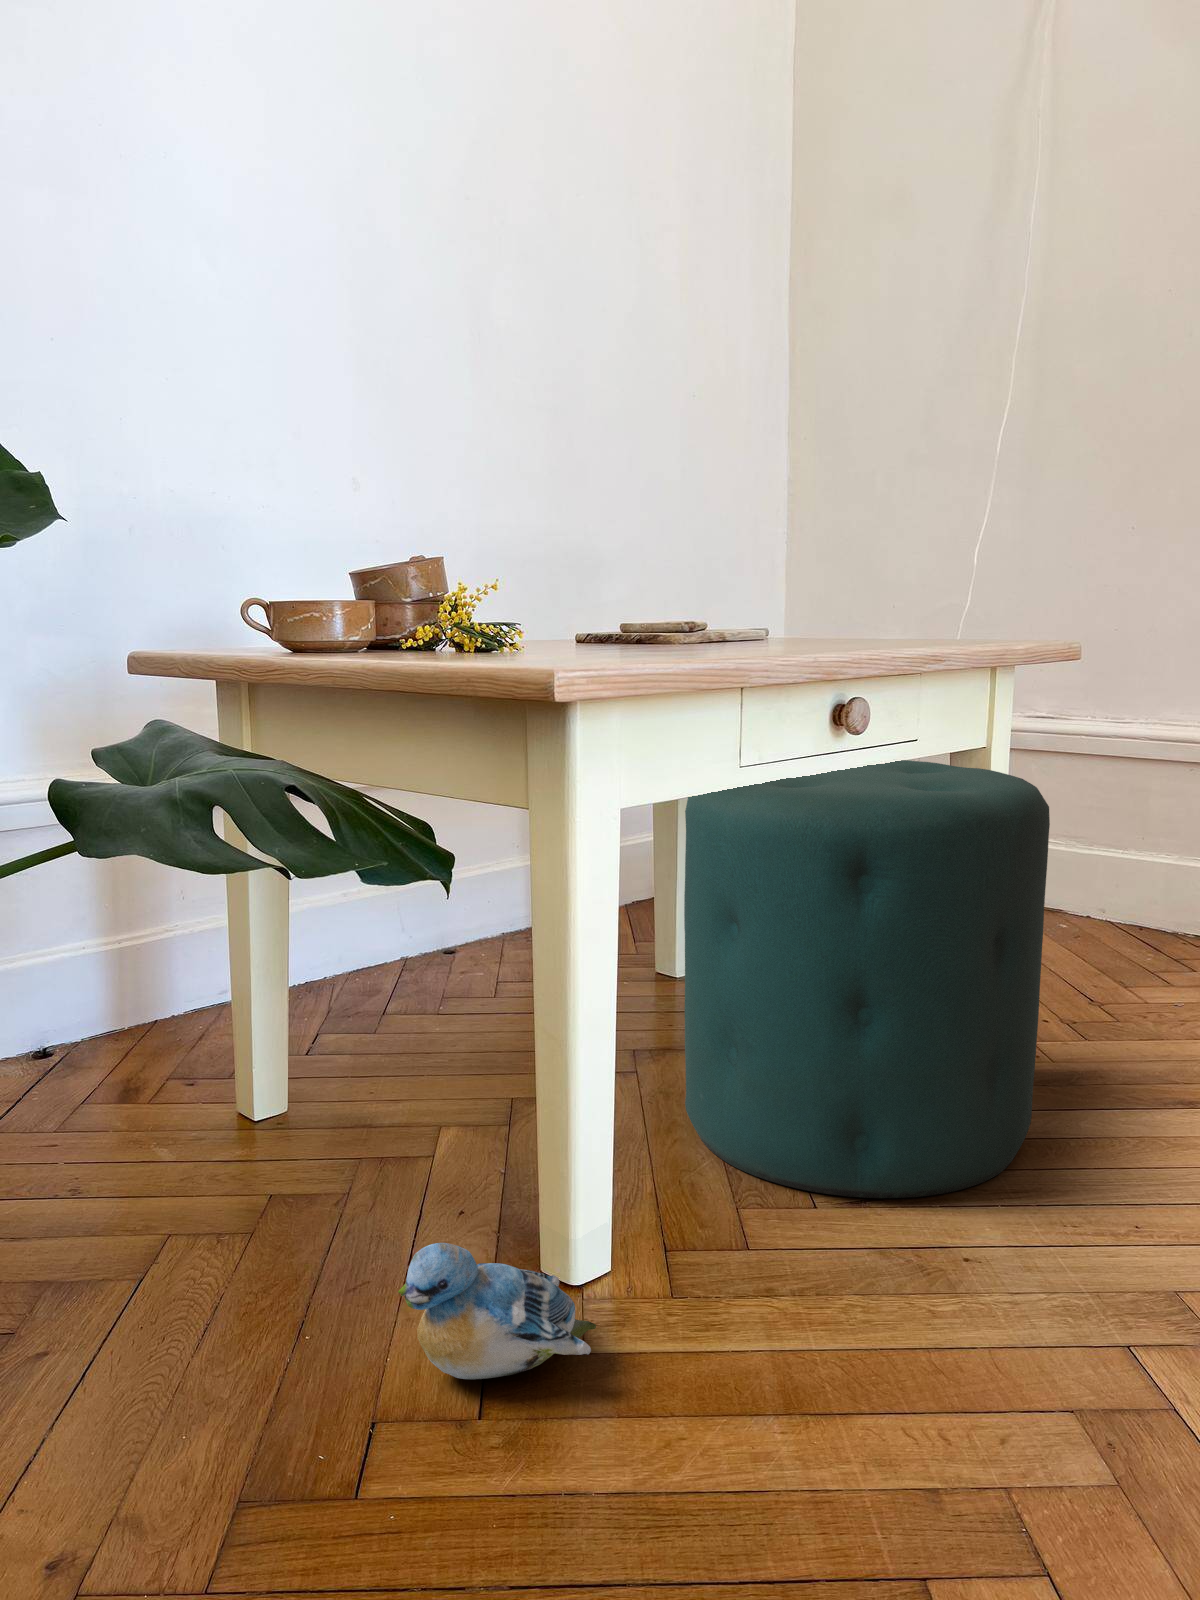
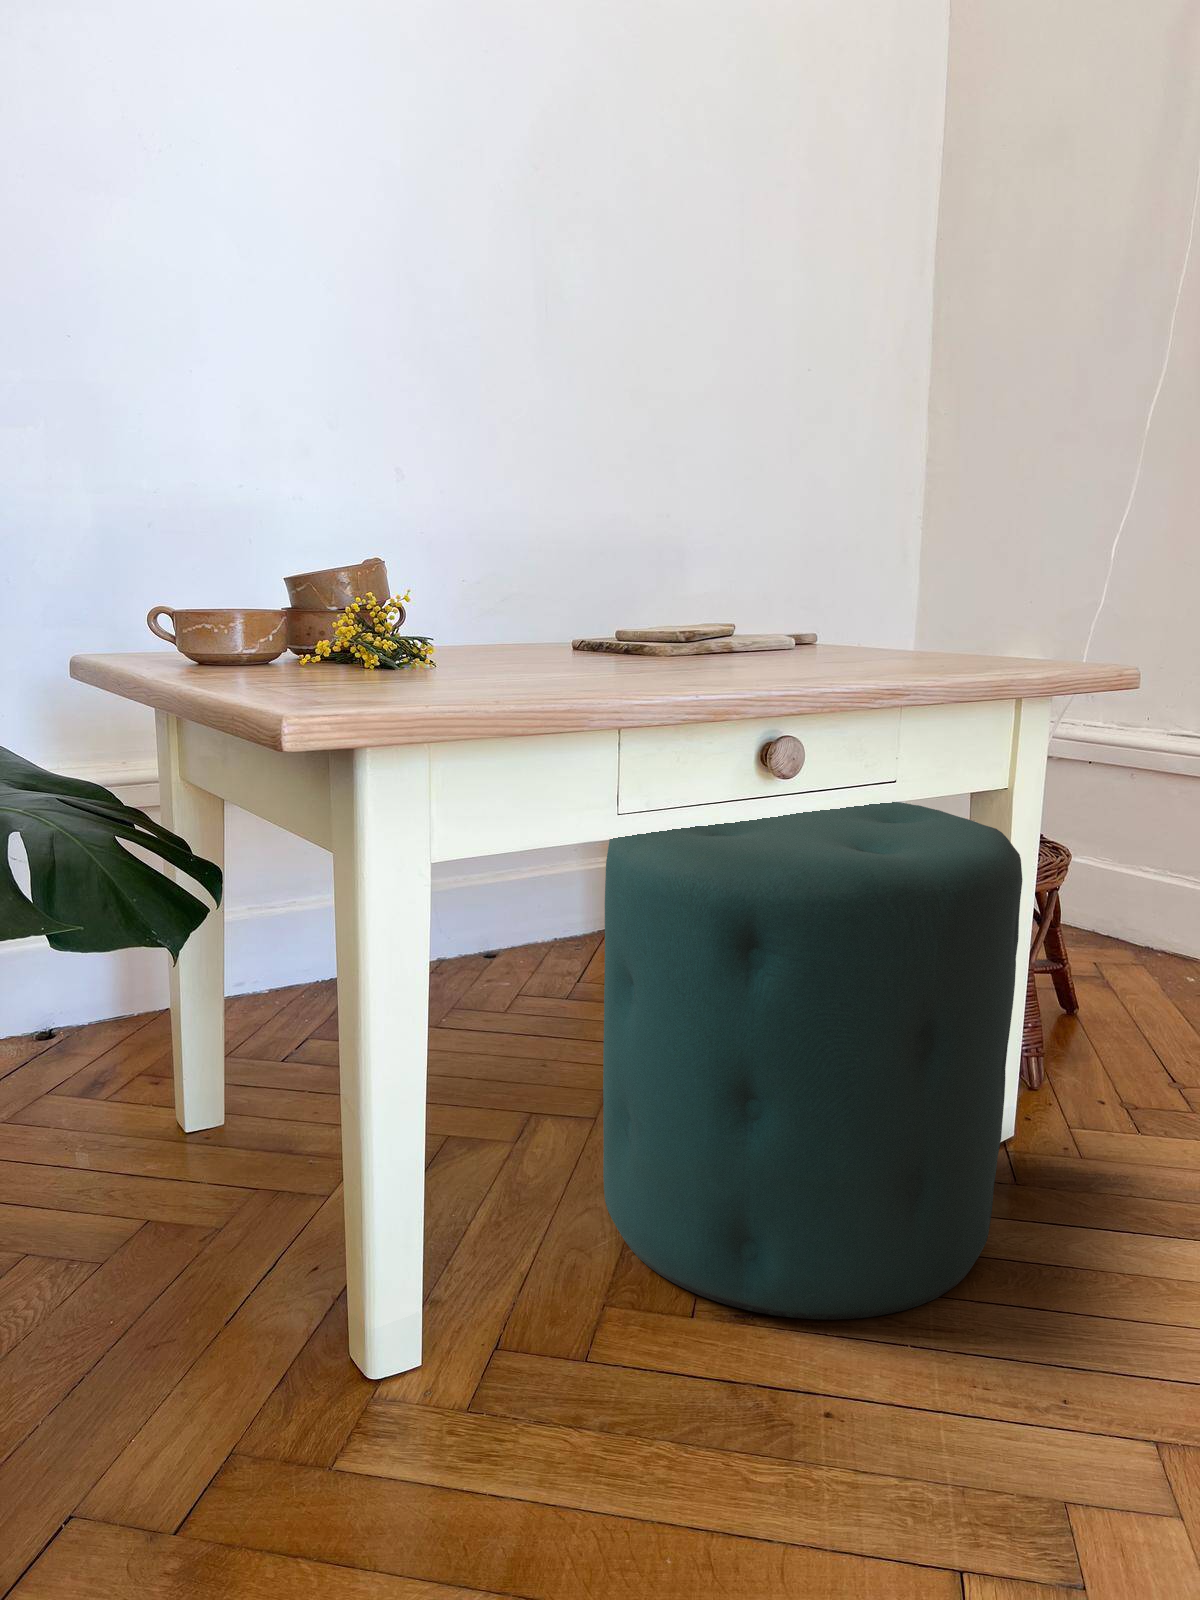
plush toy: present [398,1243,596,1379] -> none [114,1333,344,1487]

